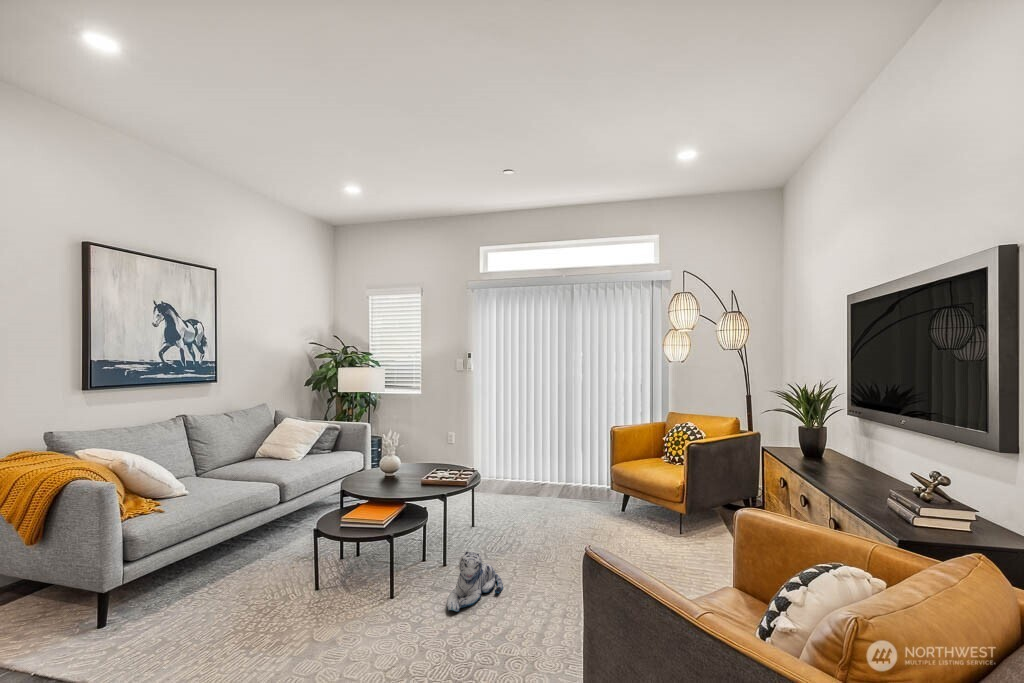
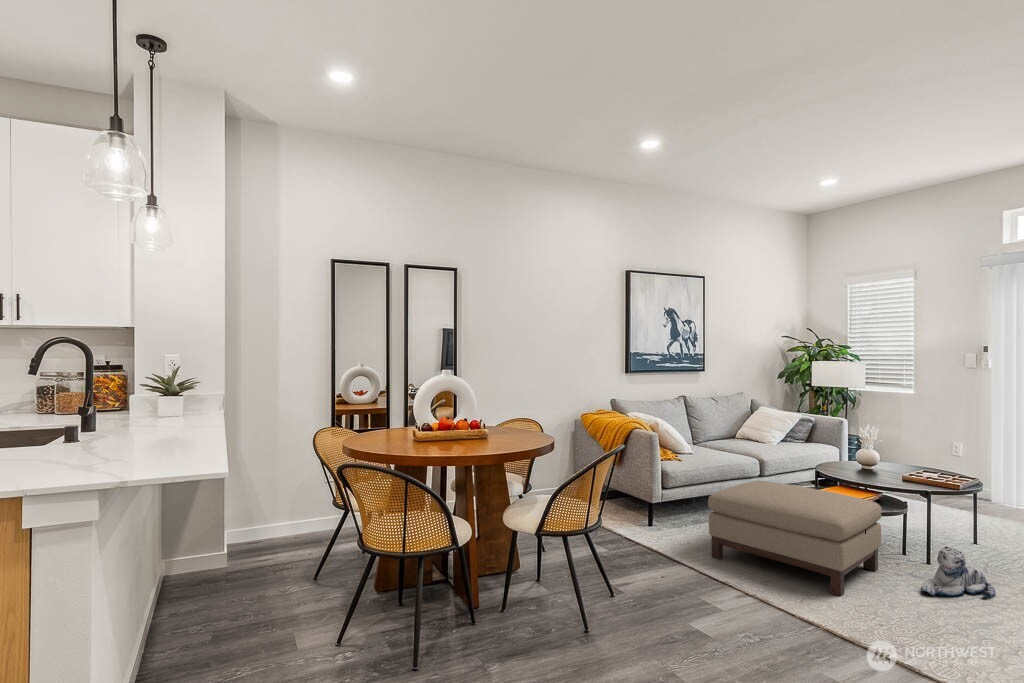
ottoman: none [190,517,409,660] -> present [708,480,882,596]

